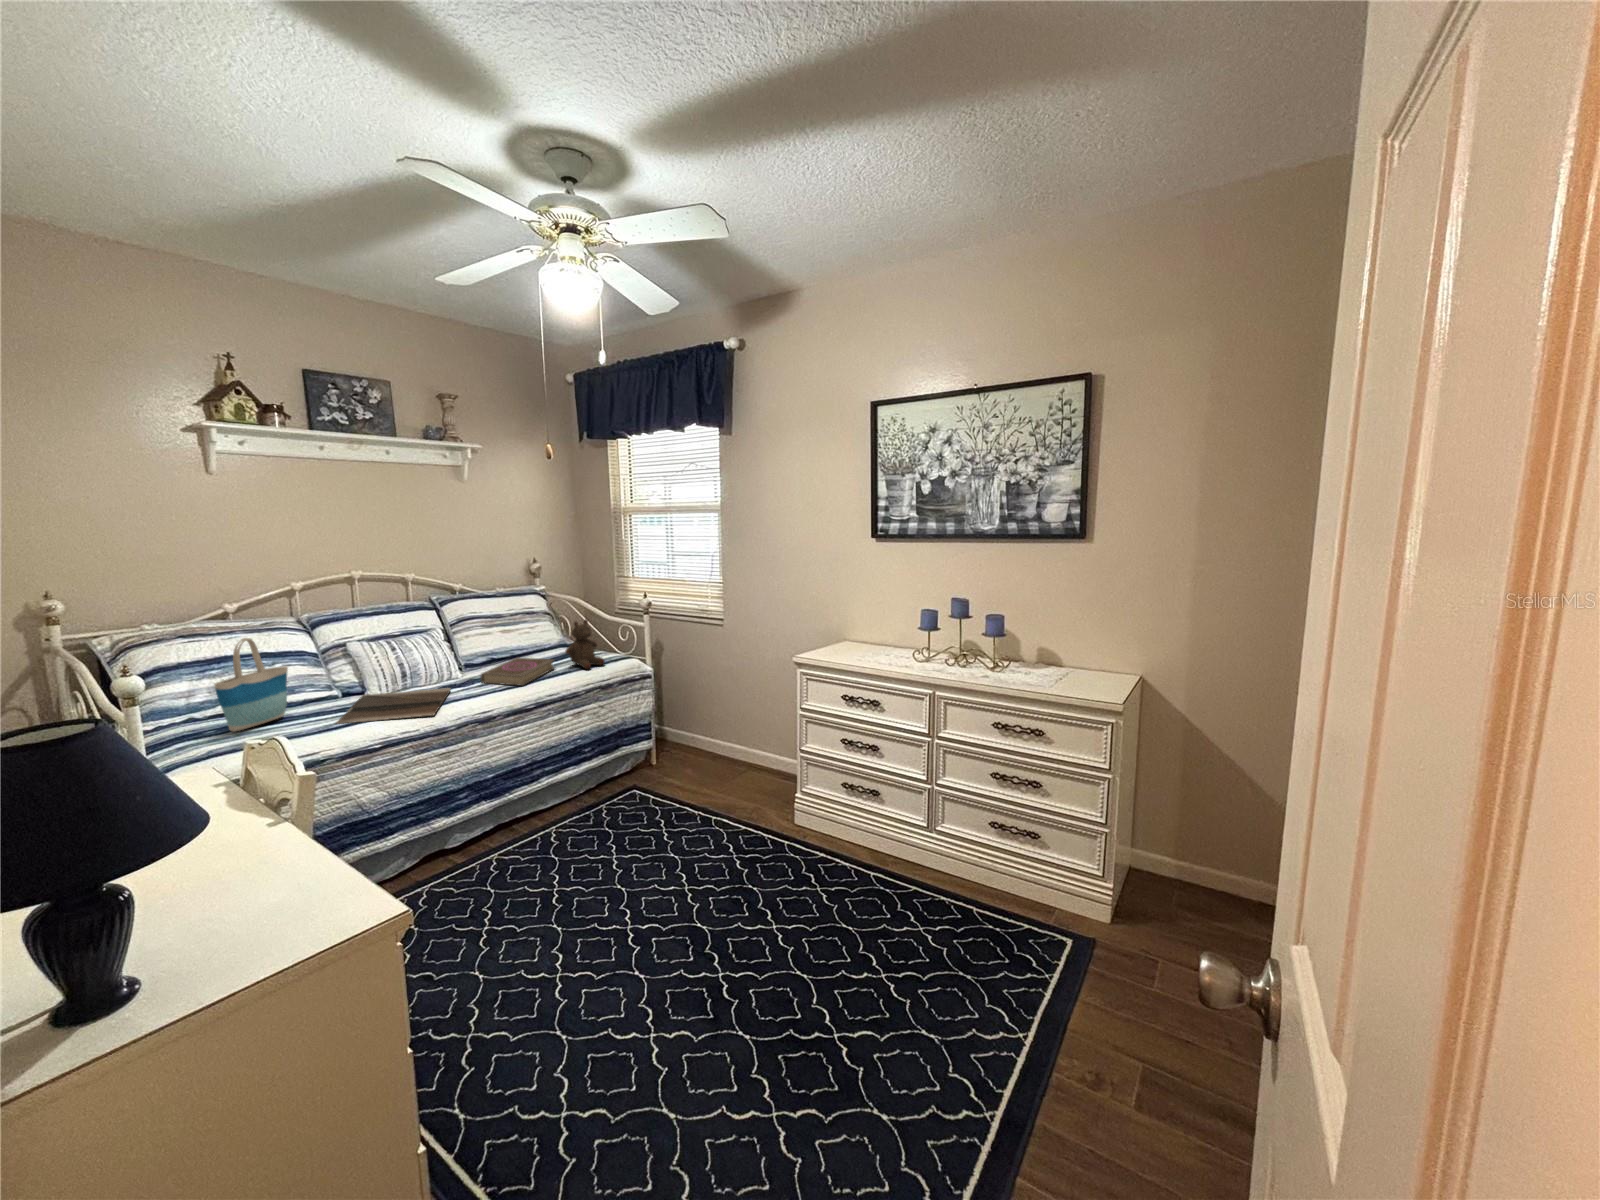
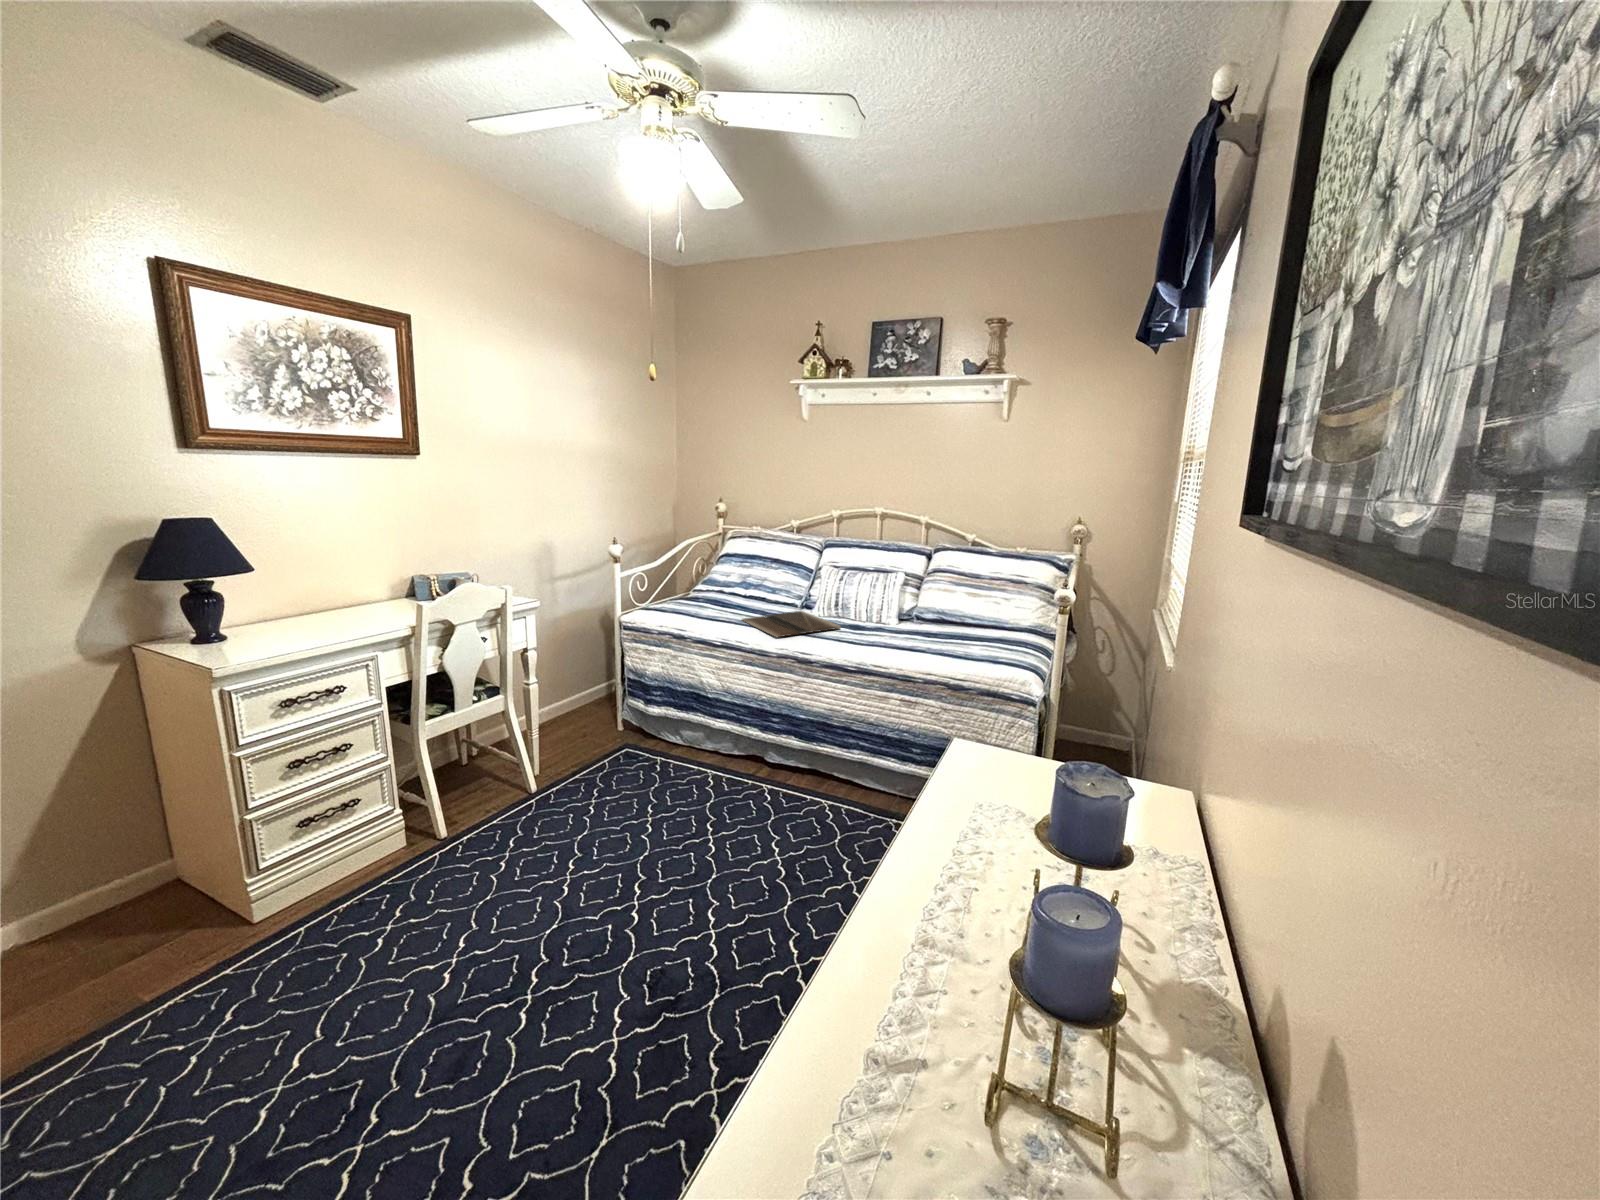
stuffed bear: present [565,620,605,669] -> none [966,594,1019,662]
tote bag: present [214,638,288,732] -> none [702,539,752,606]
book: present [480,657,554,685] -> none [875,622,956,646]

